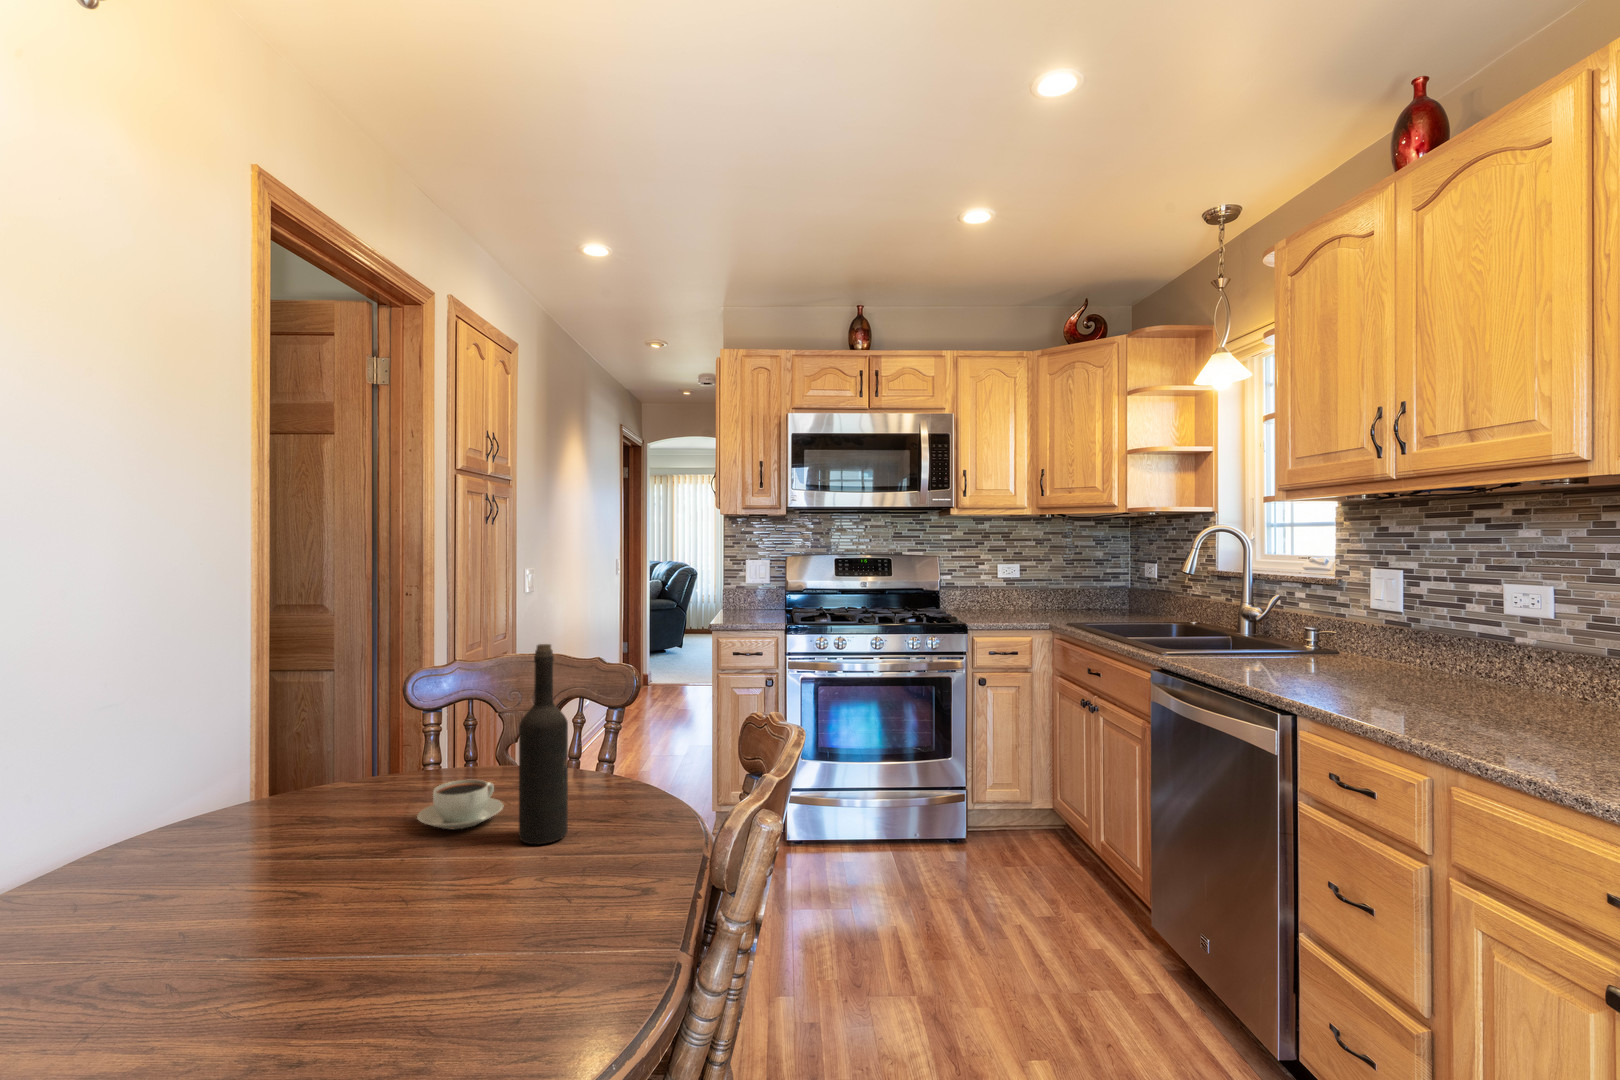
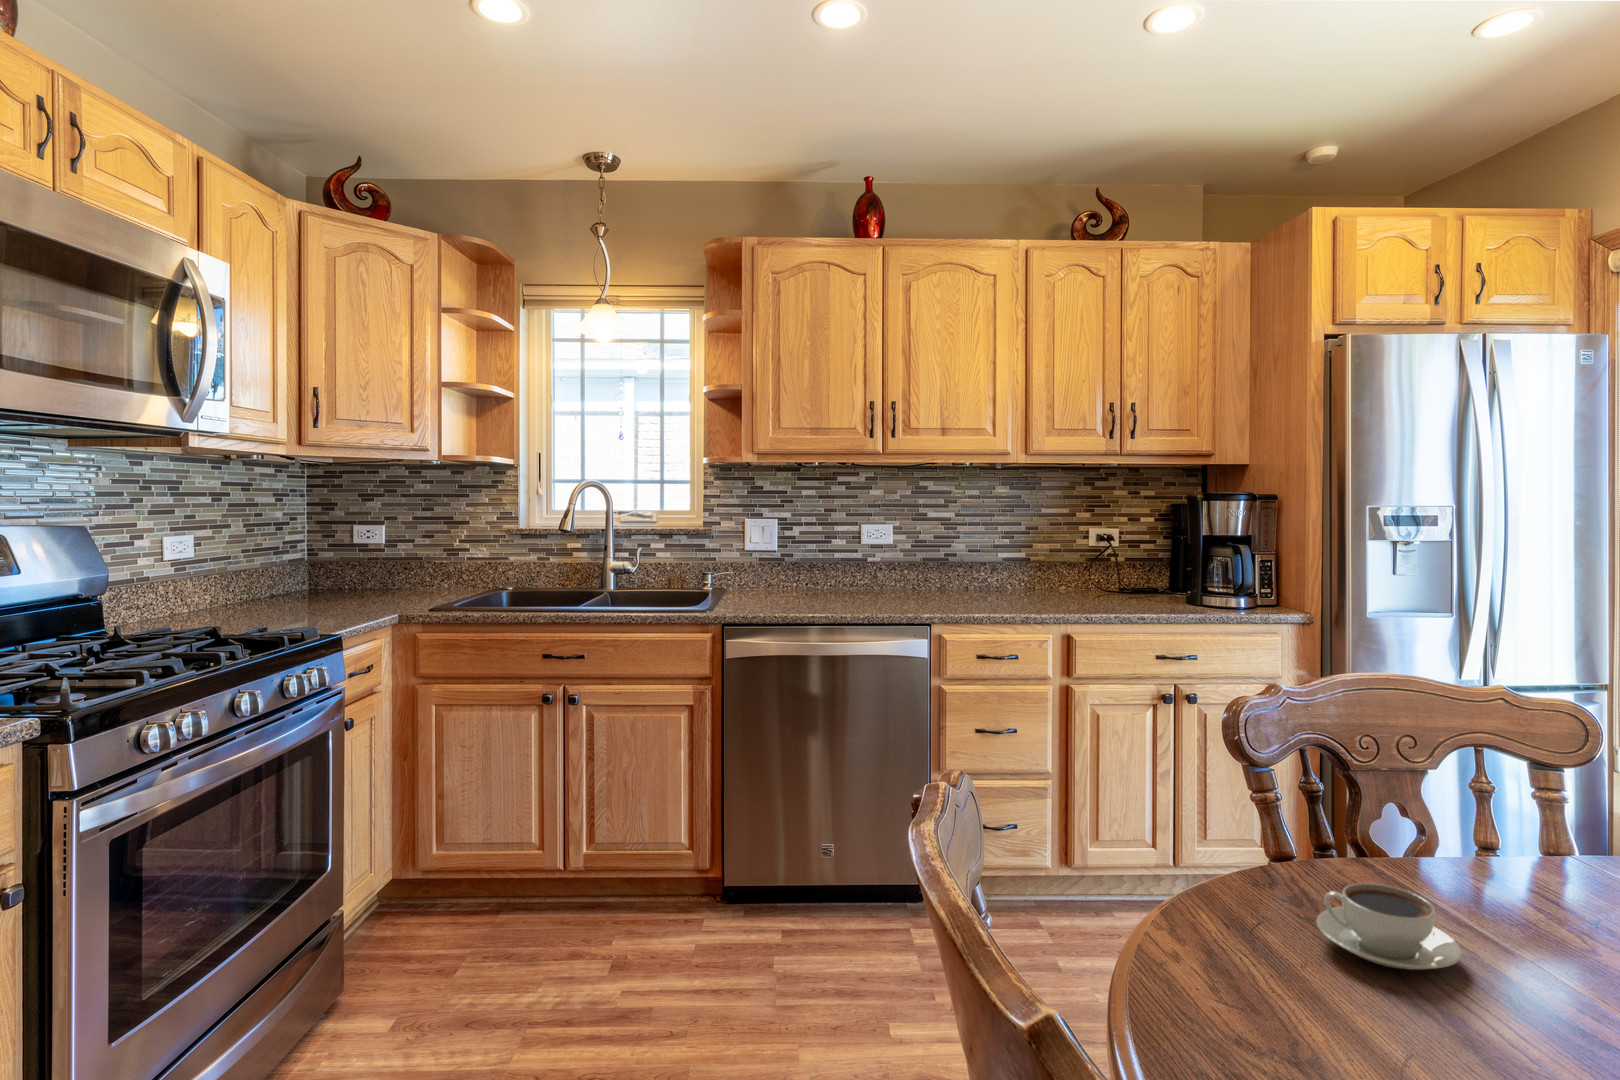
wine bottle: present [519,644,568,844] -> none [1336,644,1409,896]

